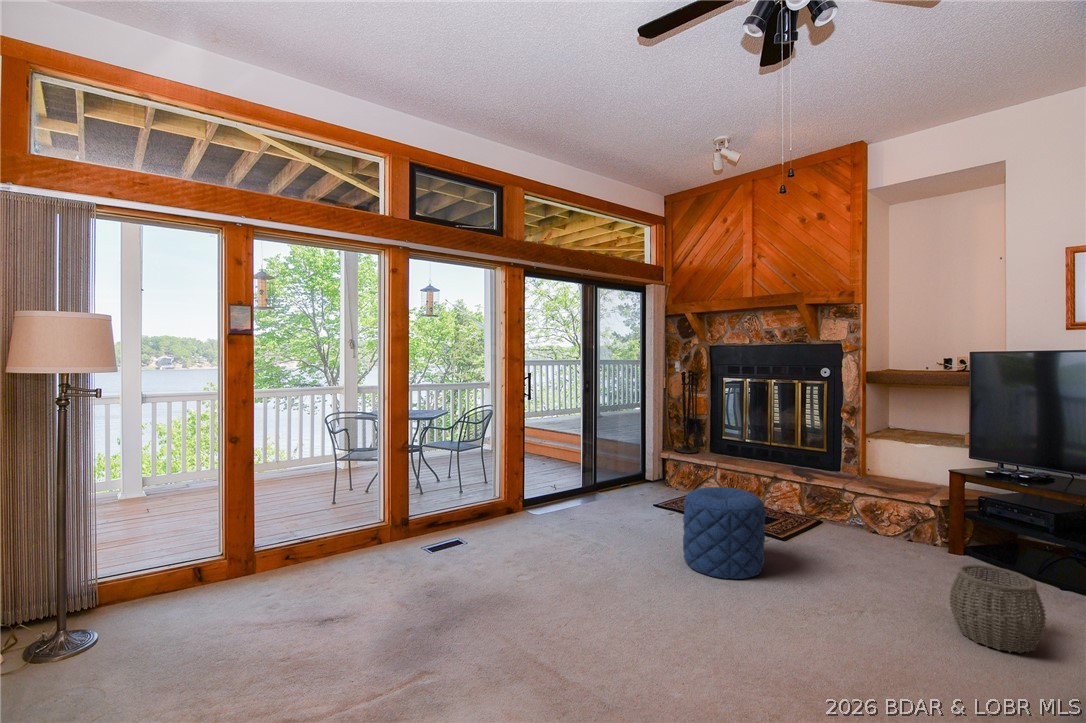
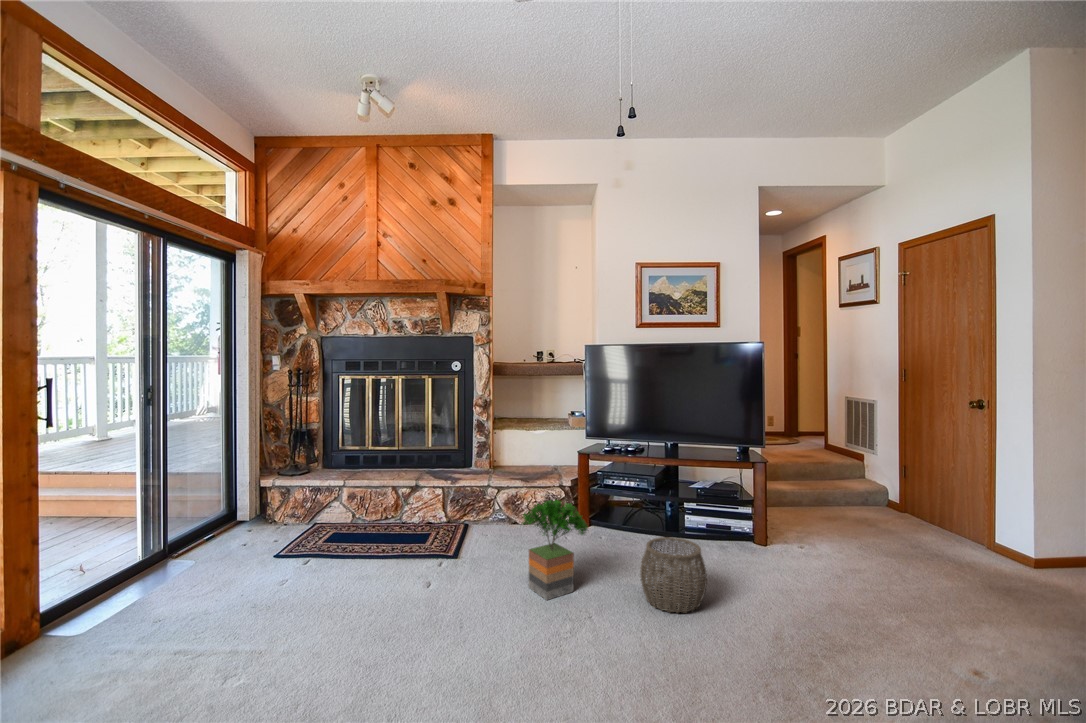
pouf: present [683,487,765,579] -> none [365,515,467,641]
potted tree: none [825,498,897,594] -> present [523,500,588,600]

